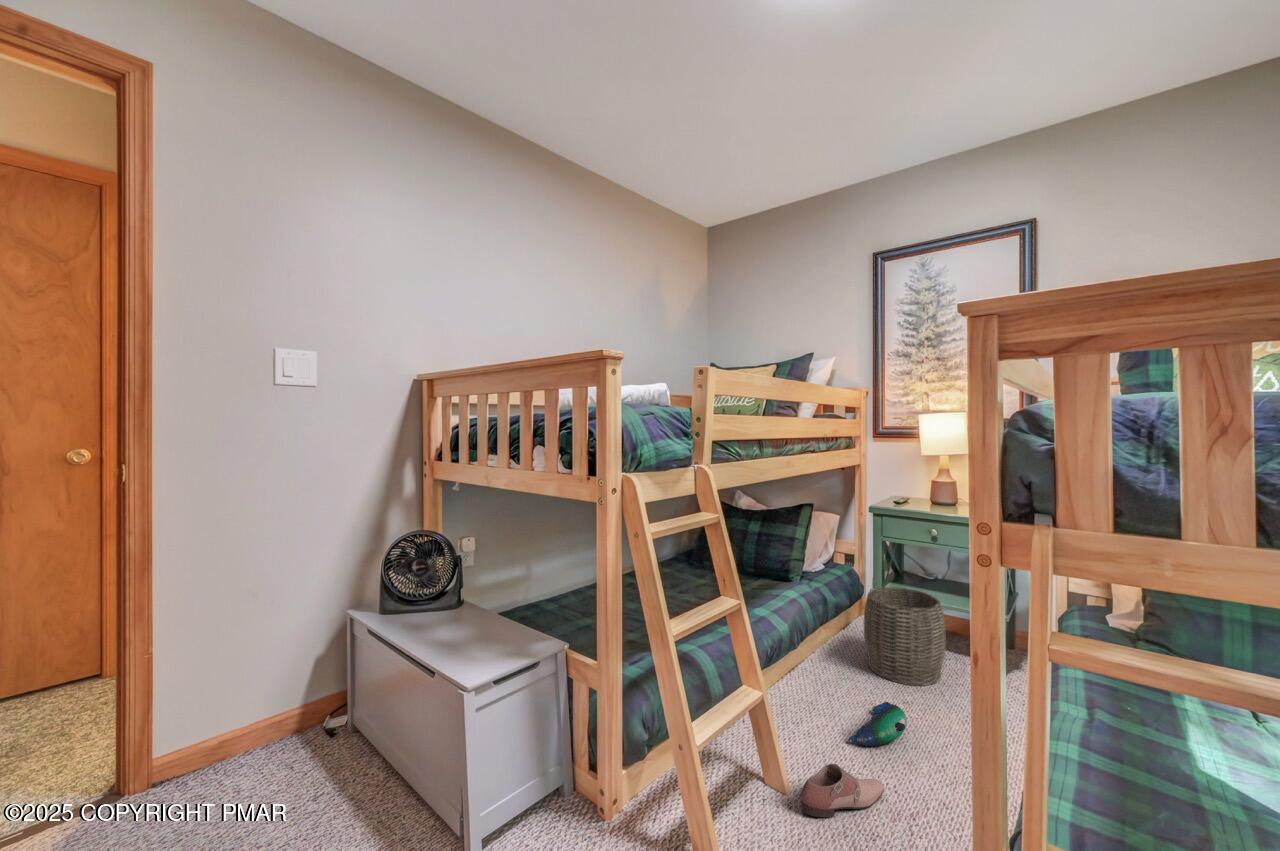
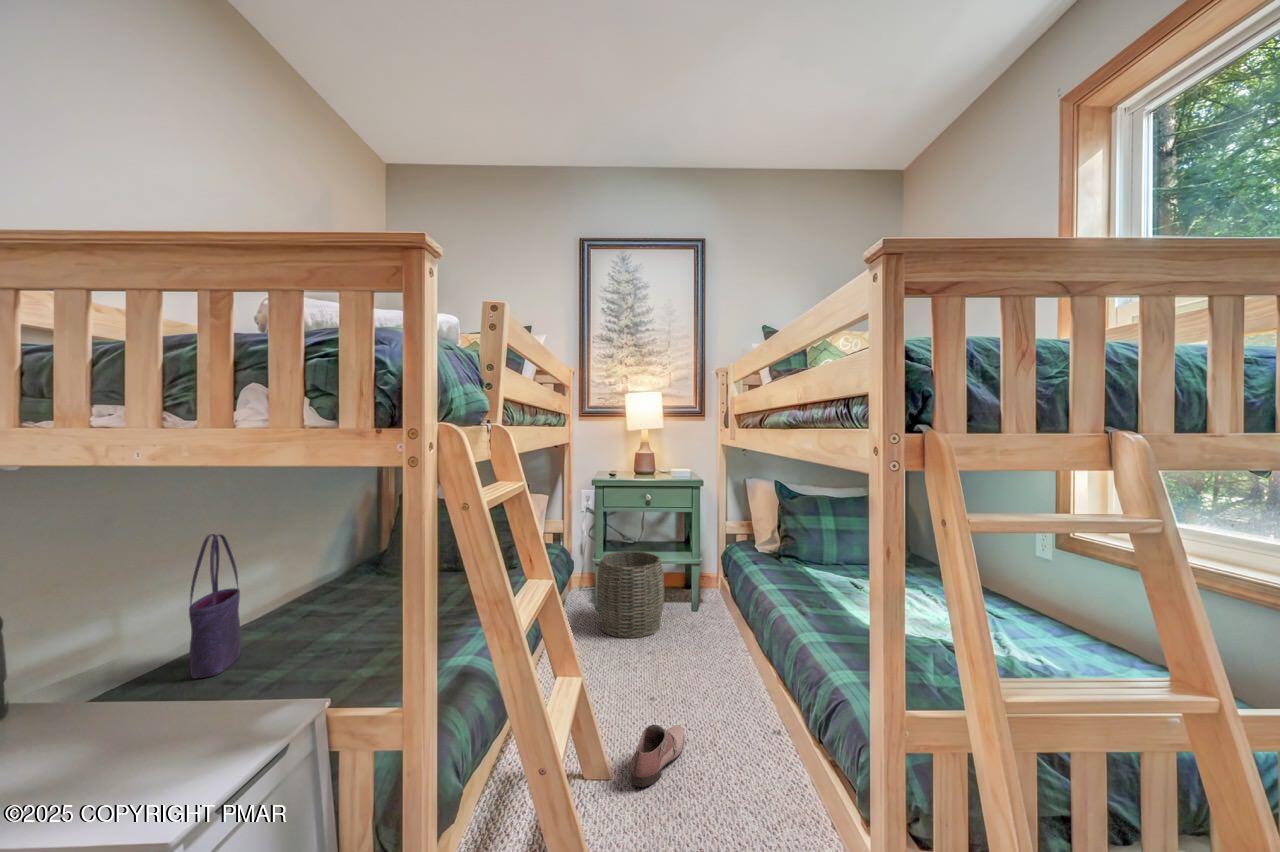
tote bag: none [536,523,566,612] -> present [189,534,240,679]
plush toy: present [849,702,907,747] -> none [630,655,673,704]

